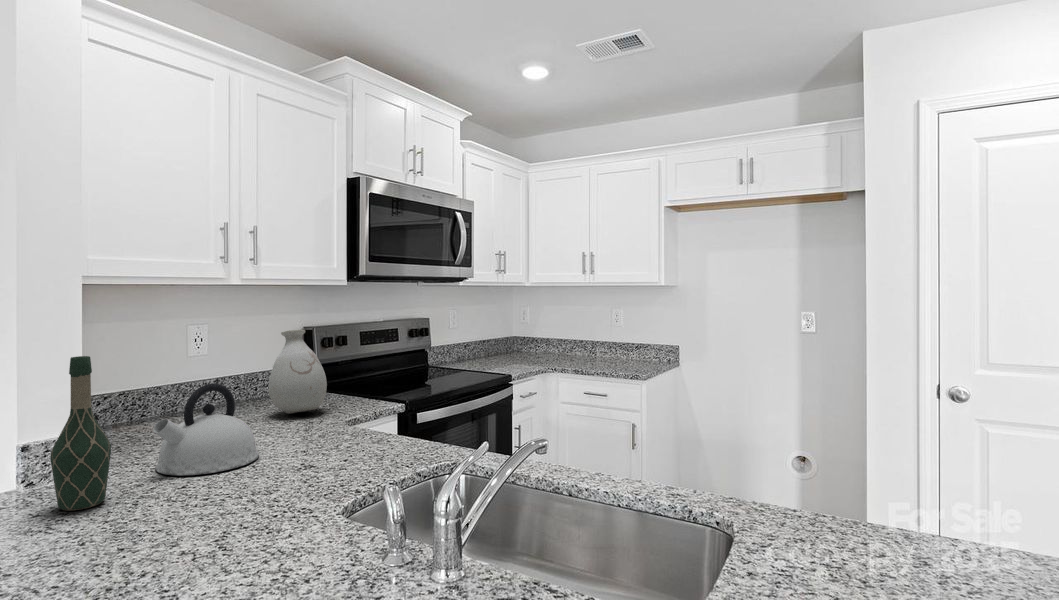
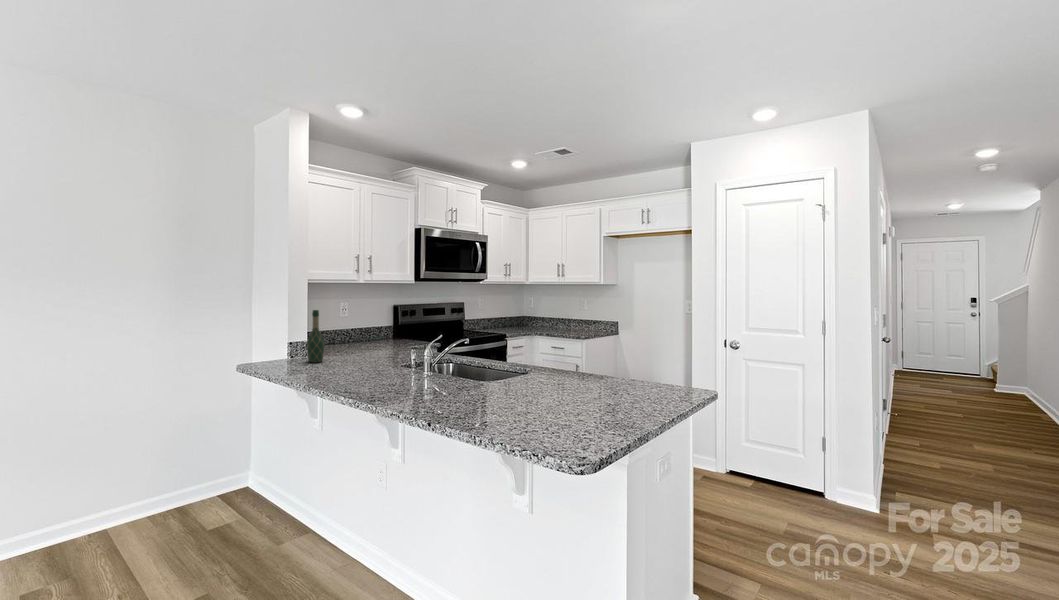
vase: present [269,330,327,414] -> none [376,305,403,345]
kettle: present [153,383,259,475] -> none [335,324,373,358]

